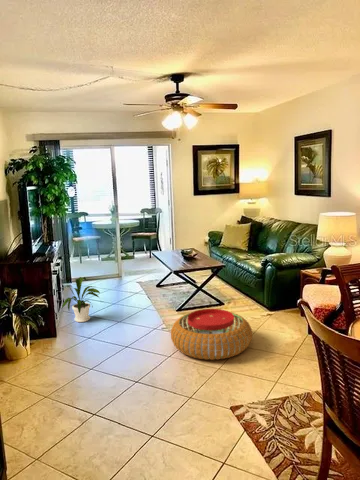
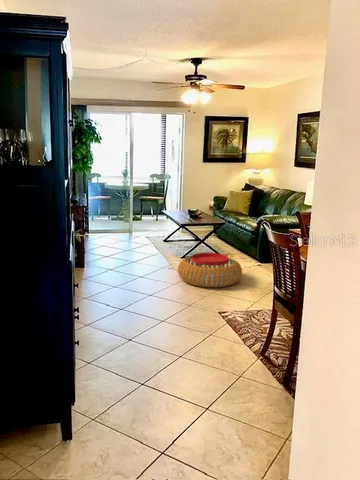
house plant: present [62,277,100,322] -> none [87,224,120,261]

